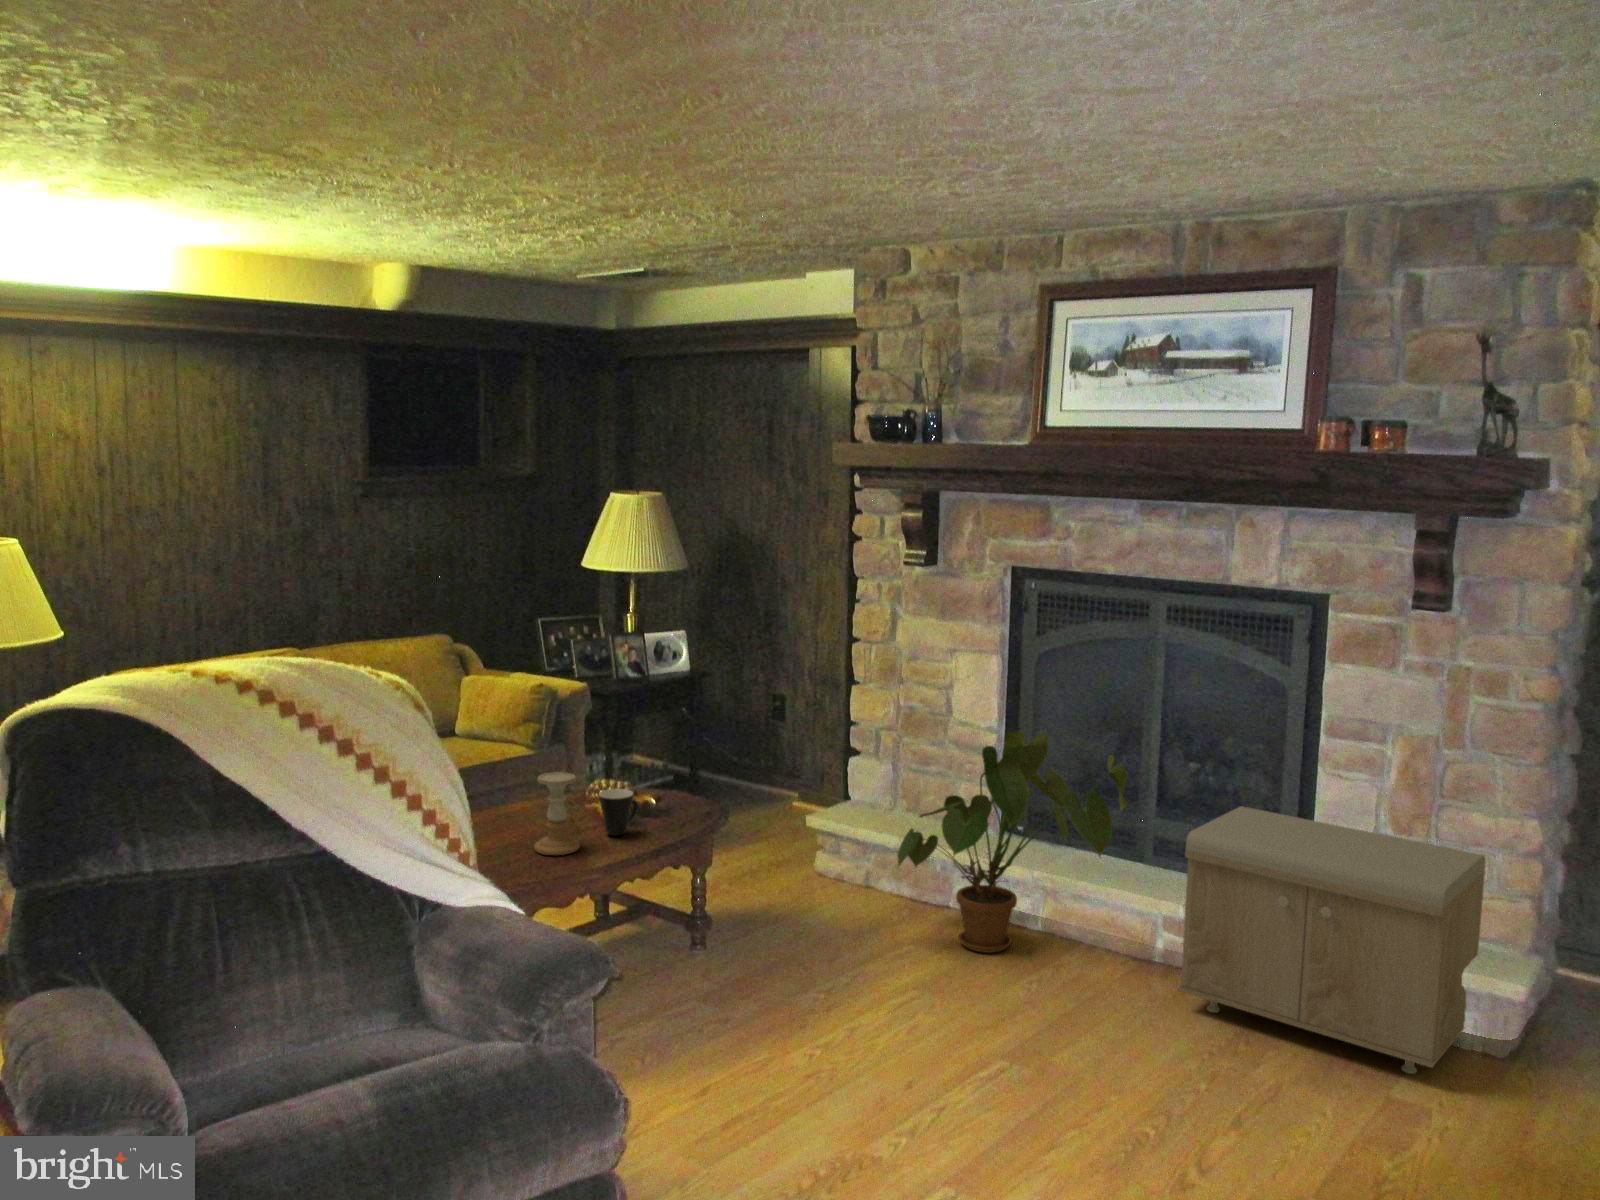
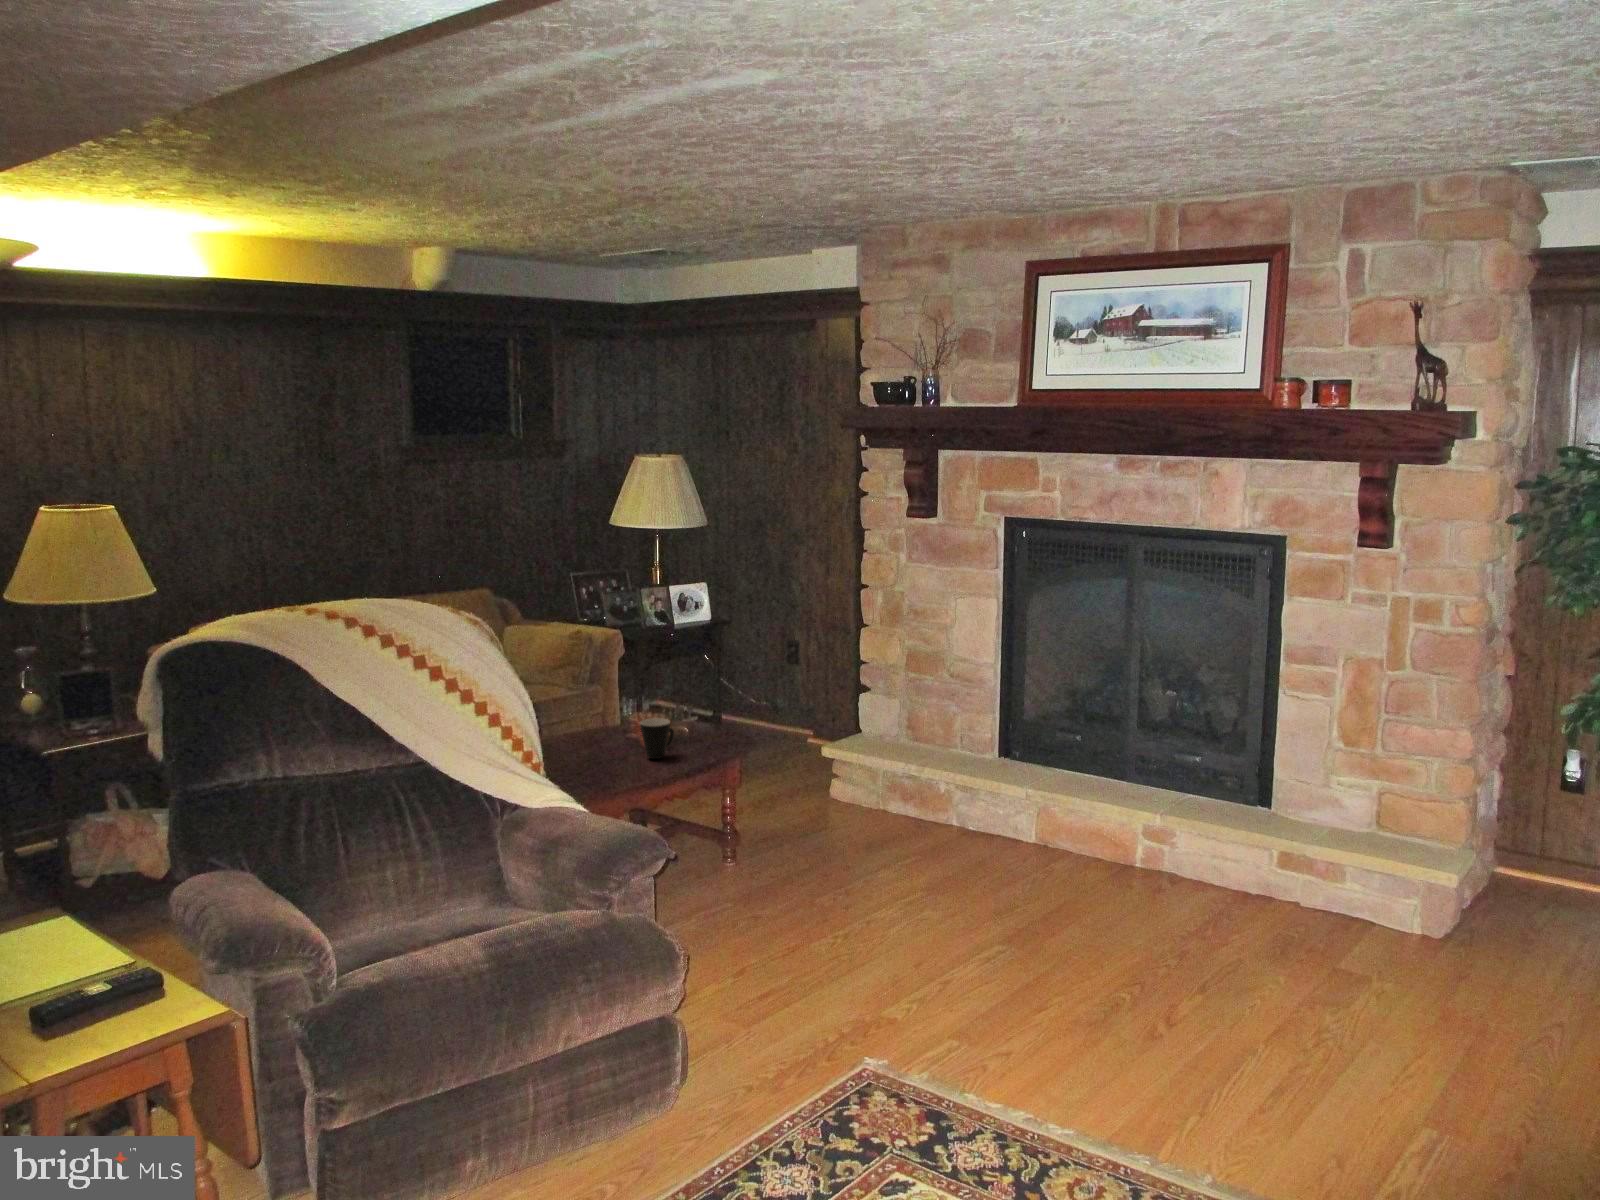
house plant: present [897,731,1128,953] -> none [904,665,1111,861]
candle holder: present [534,772,580,855] -> none [585,703,625,775]
storage bench: present [1180,806,1486,1074] -> none [1155,726,1421,950]

